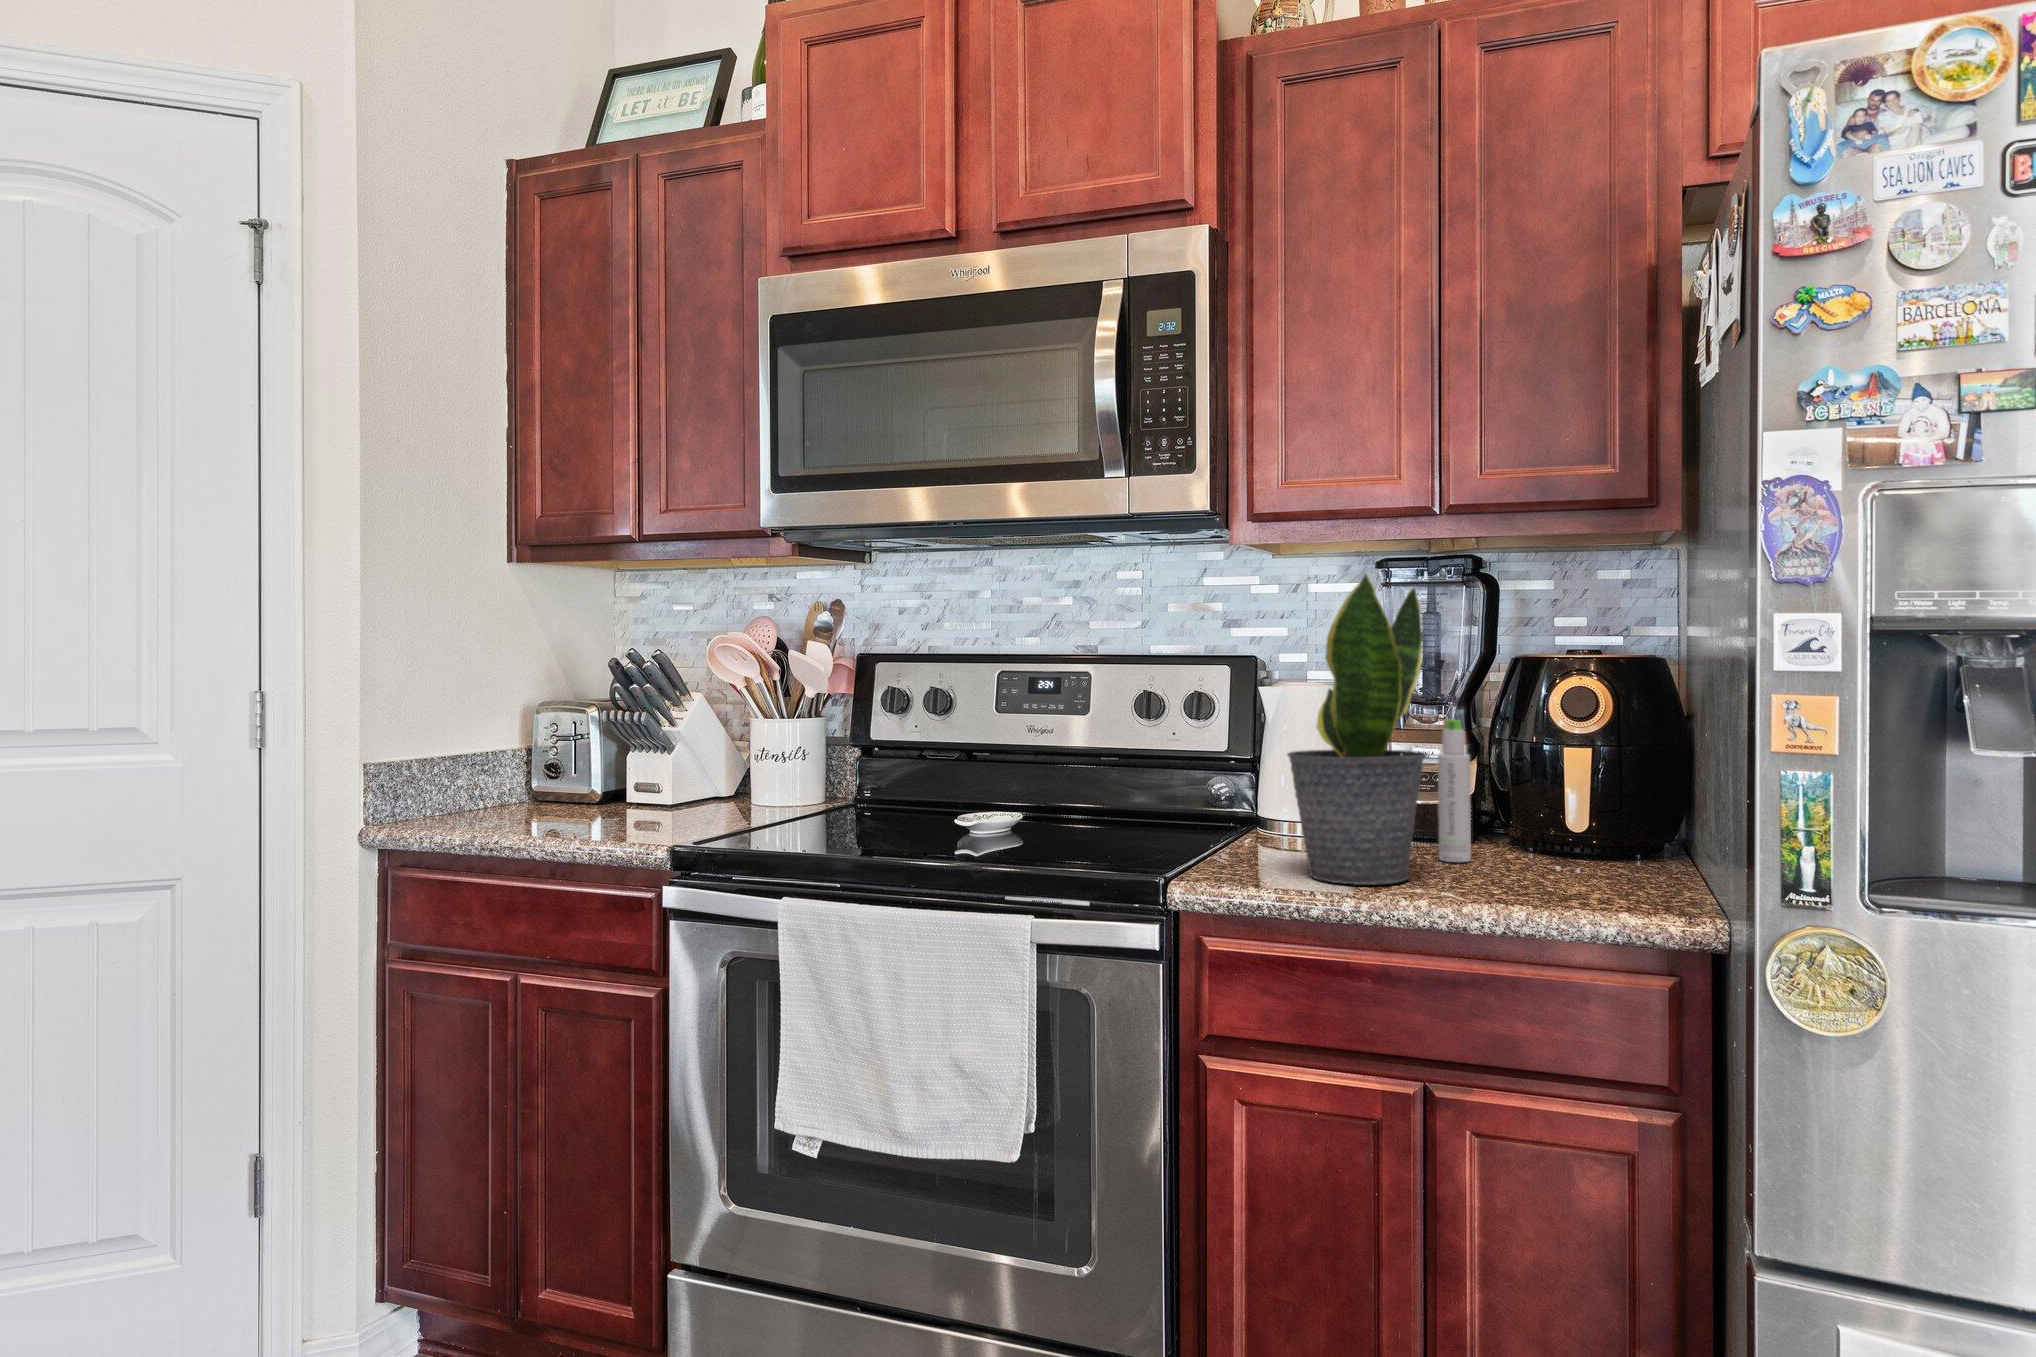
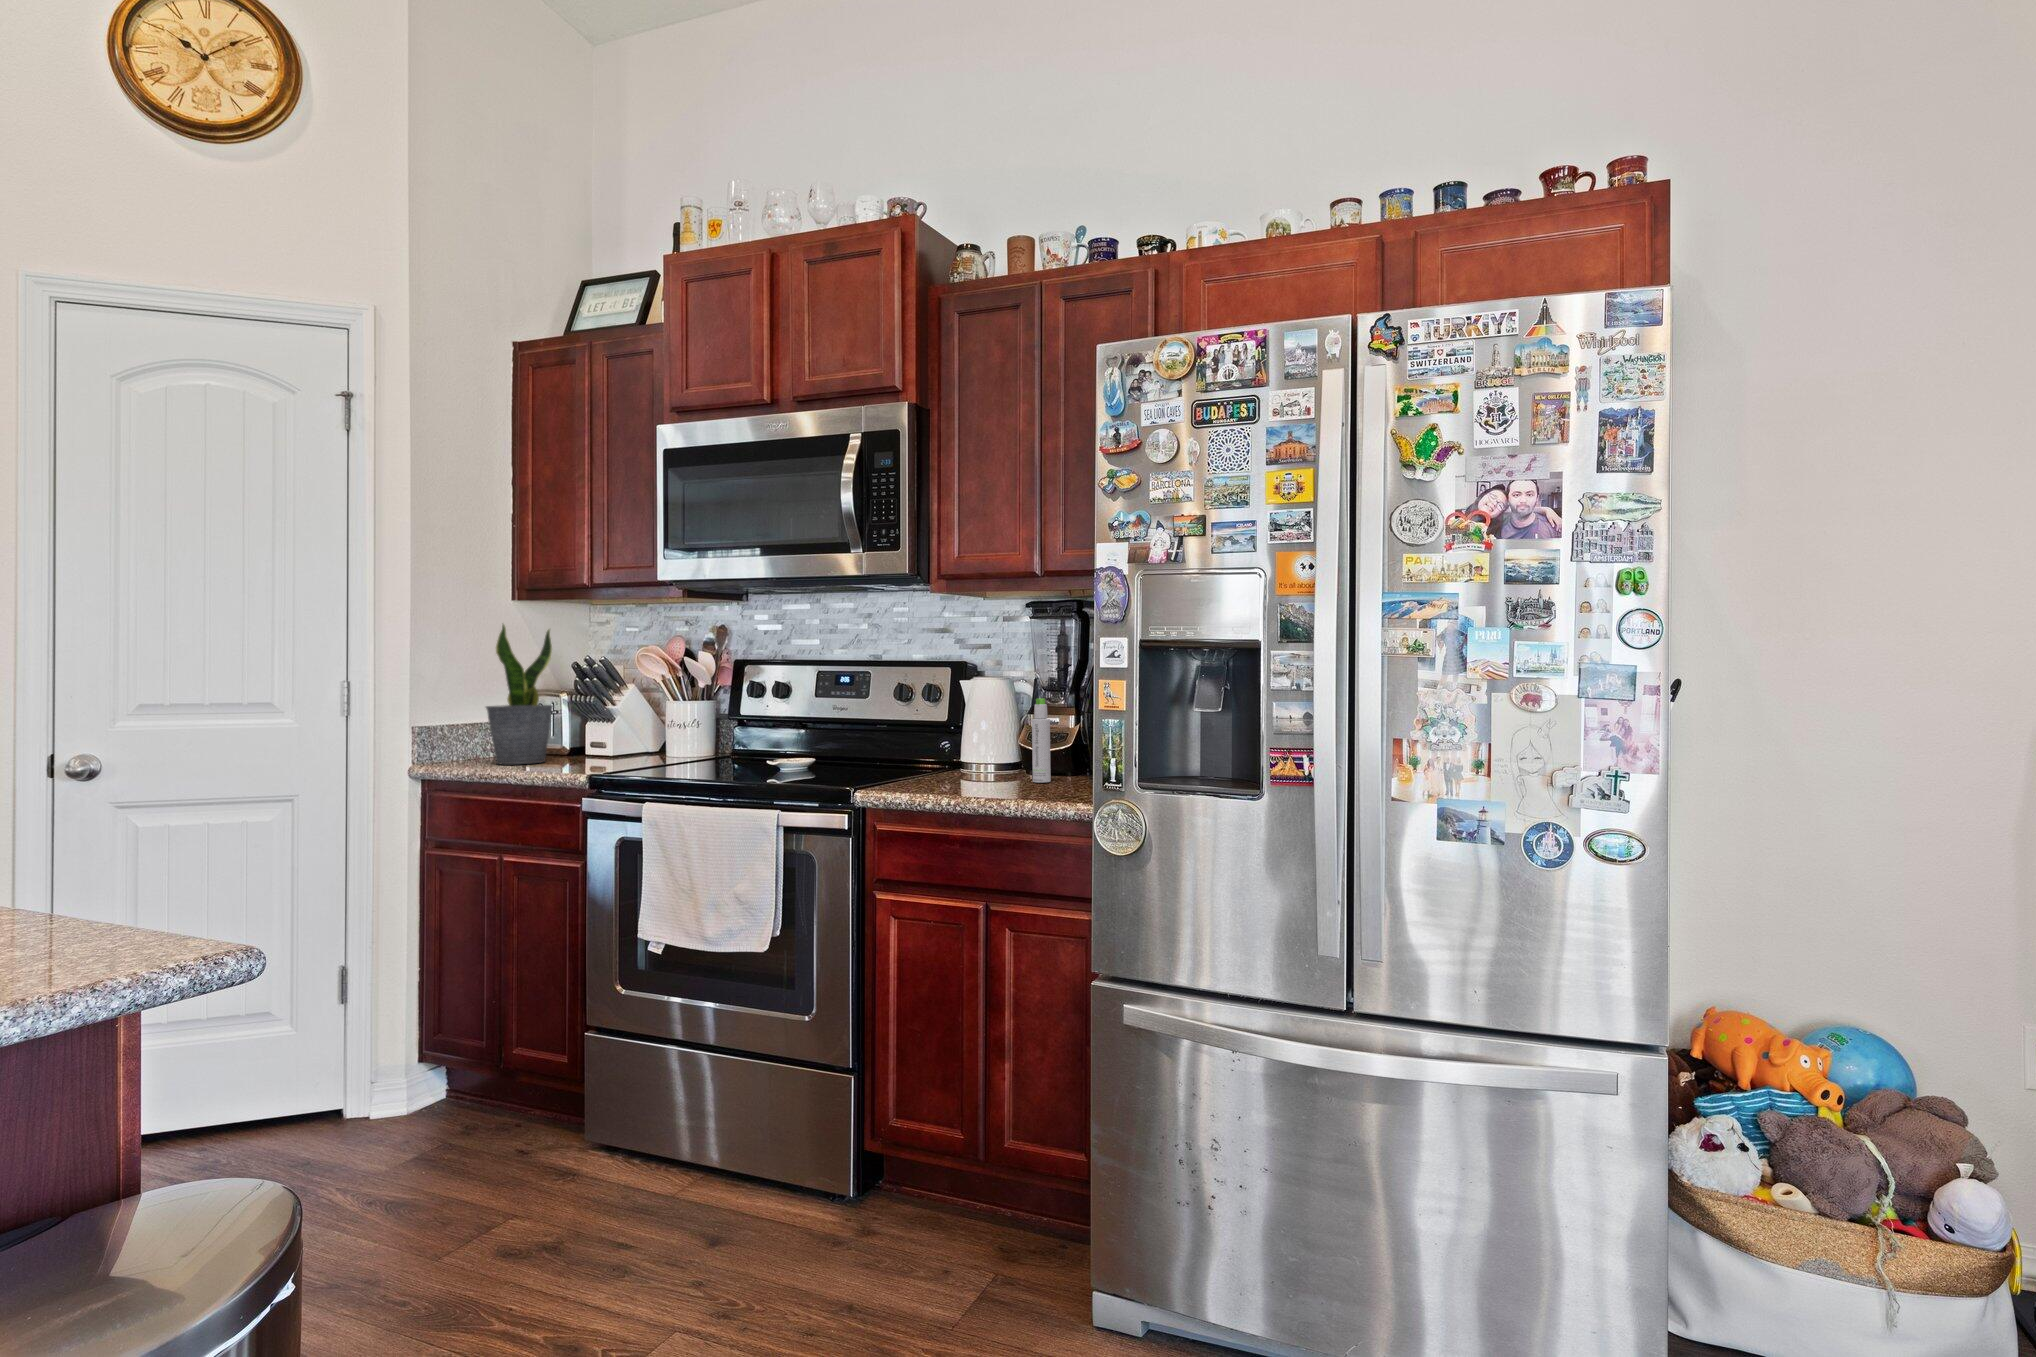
potted plant: present [1287,574,1427,884] -> present [486,624,553,764]

